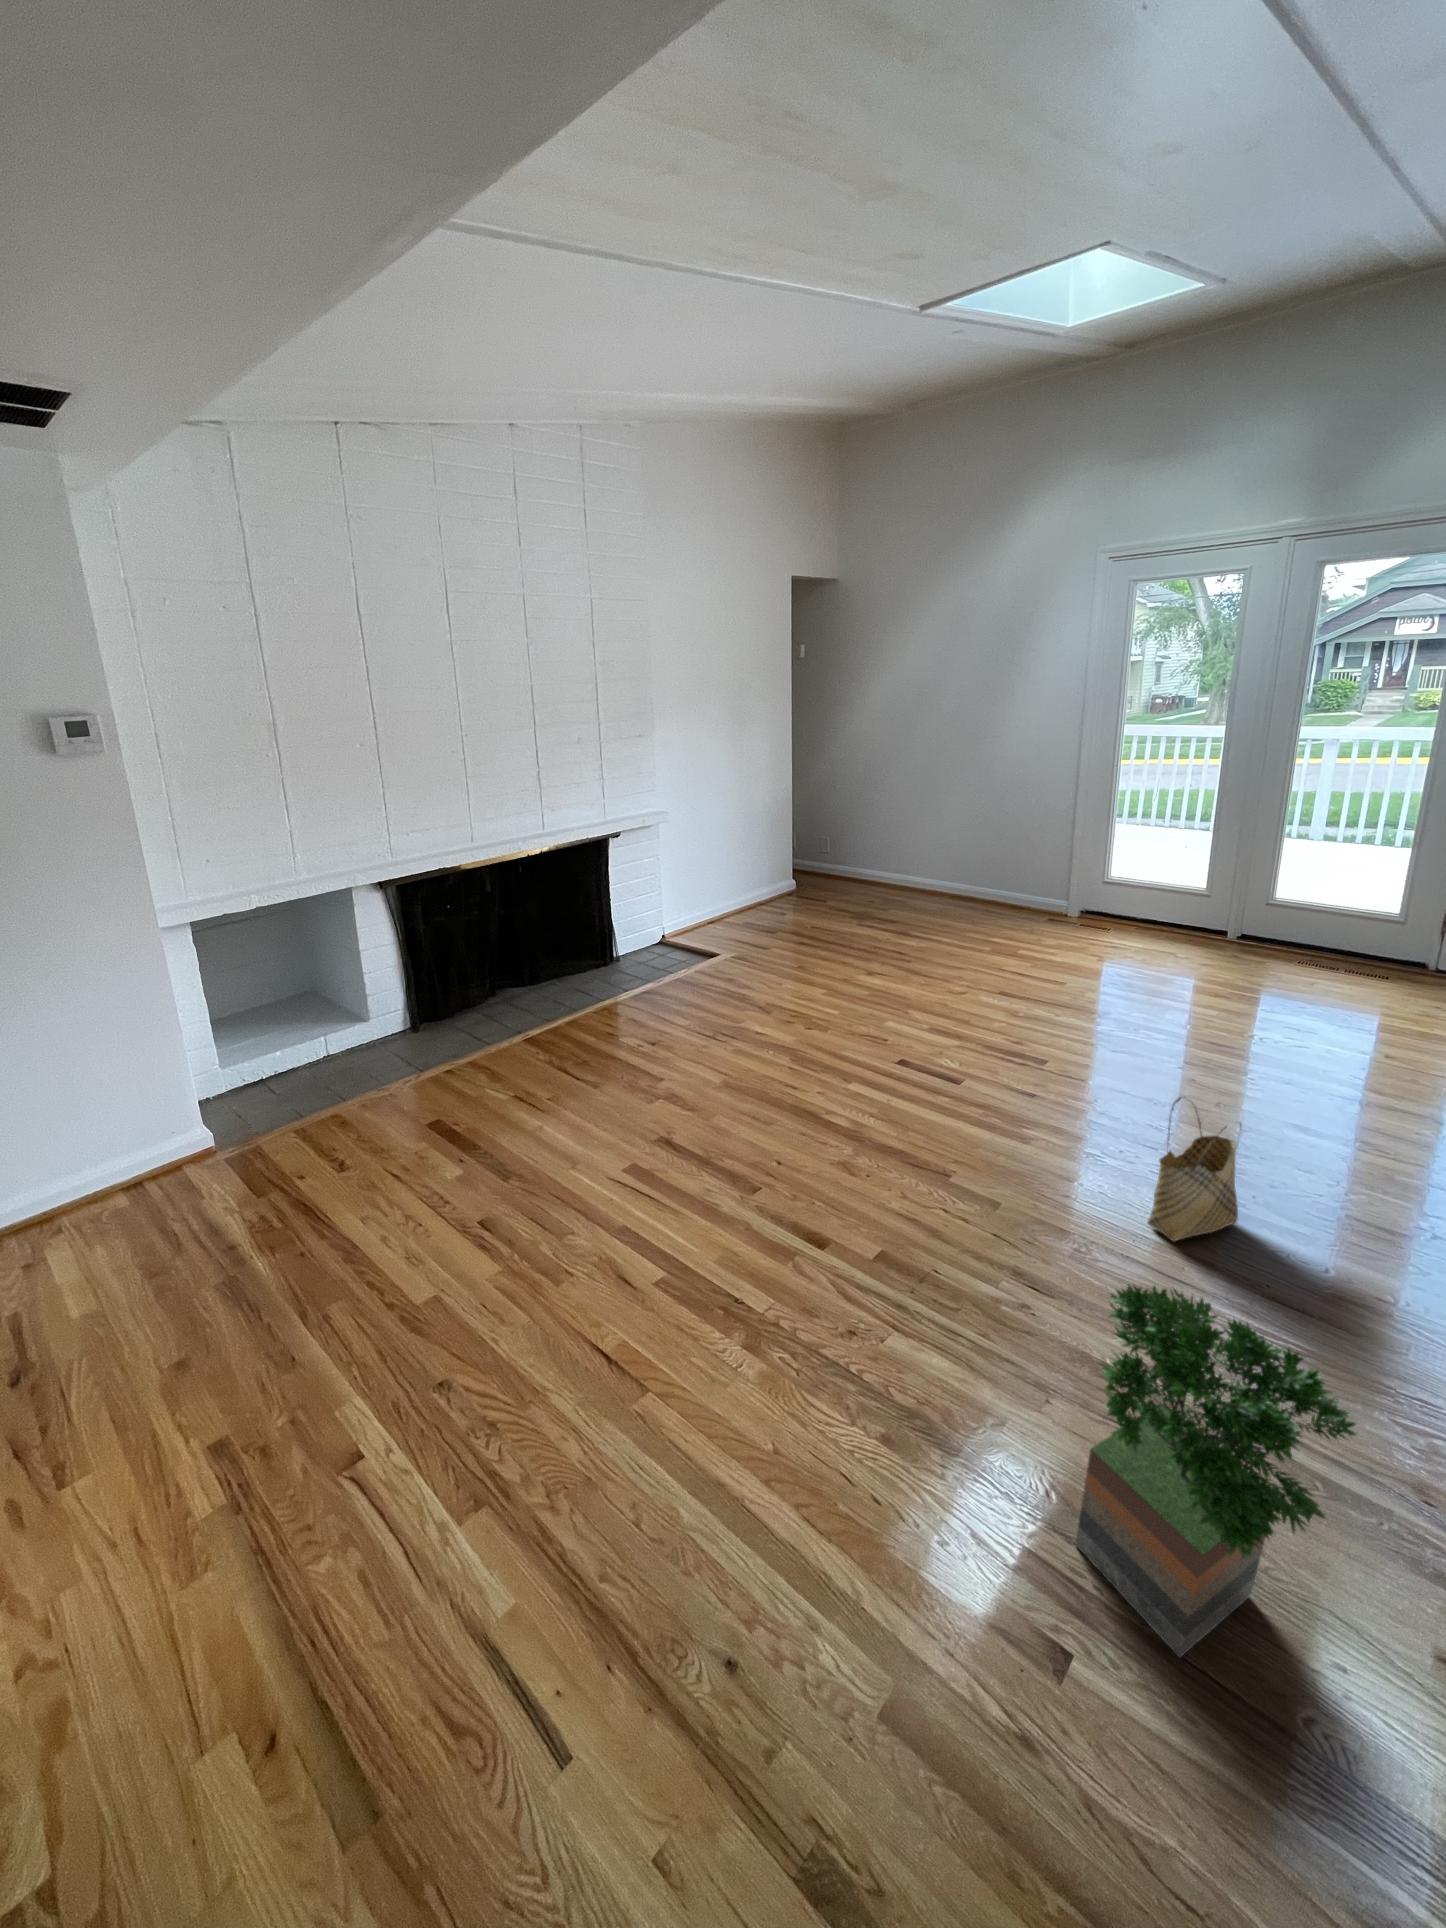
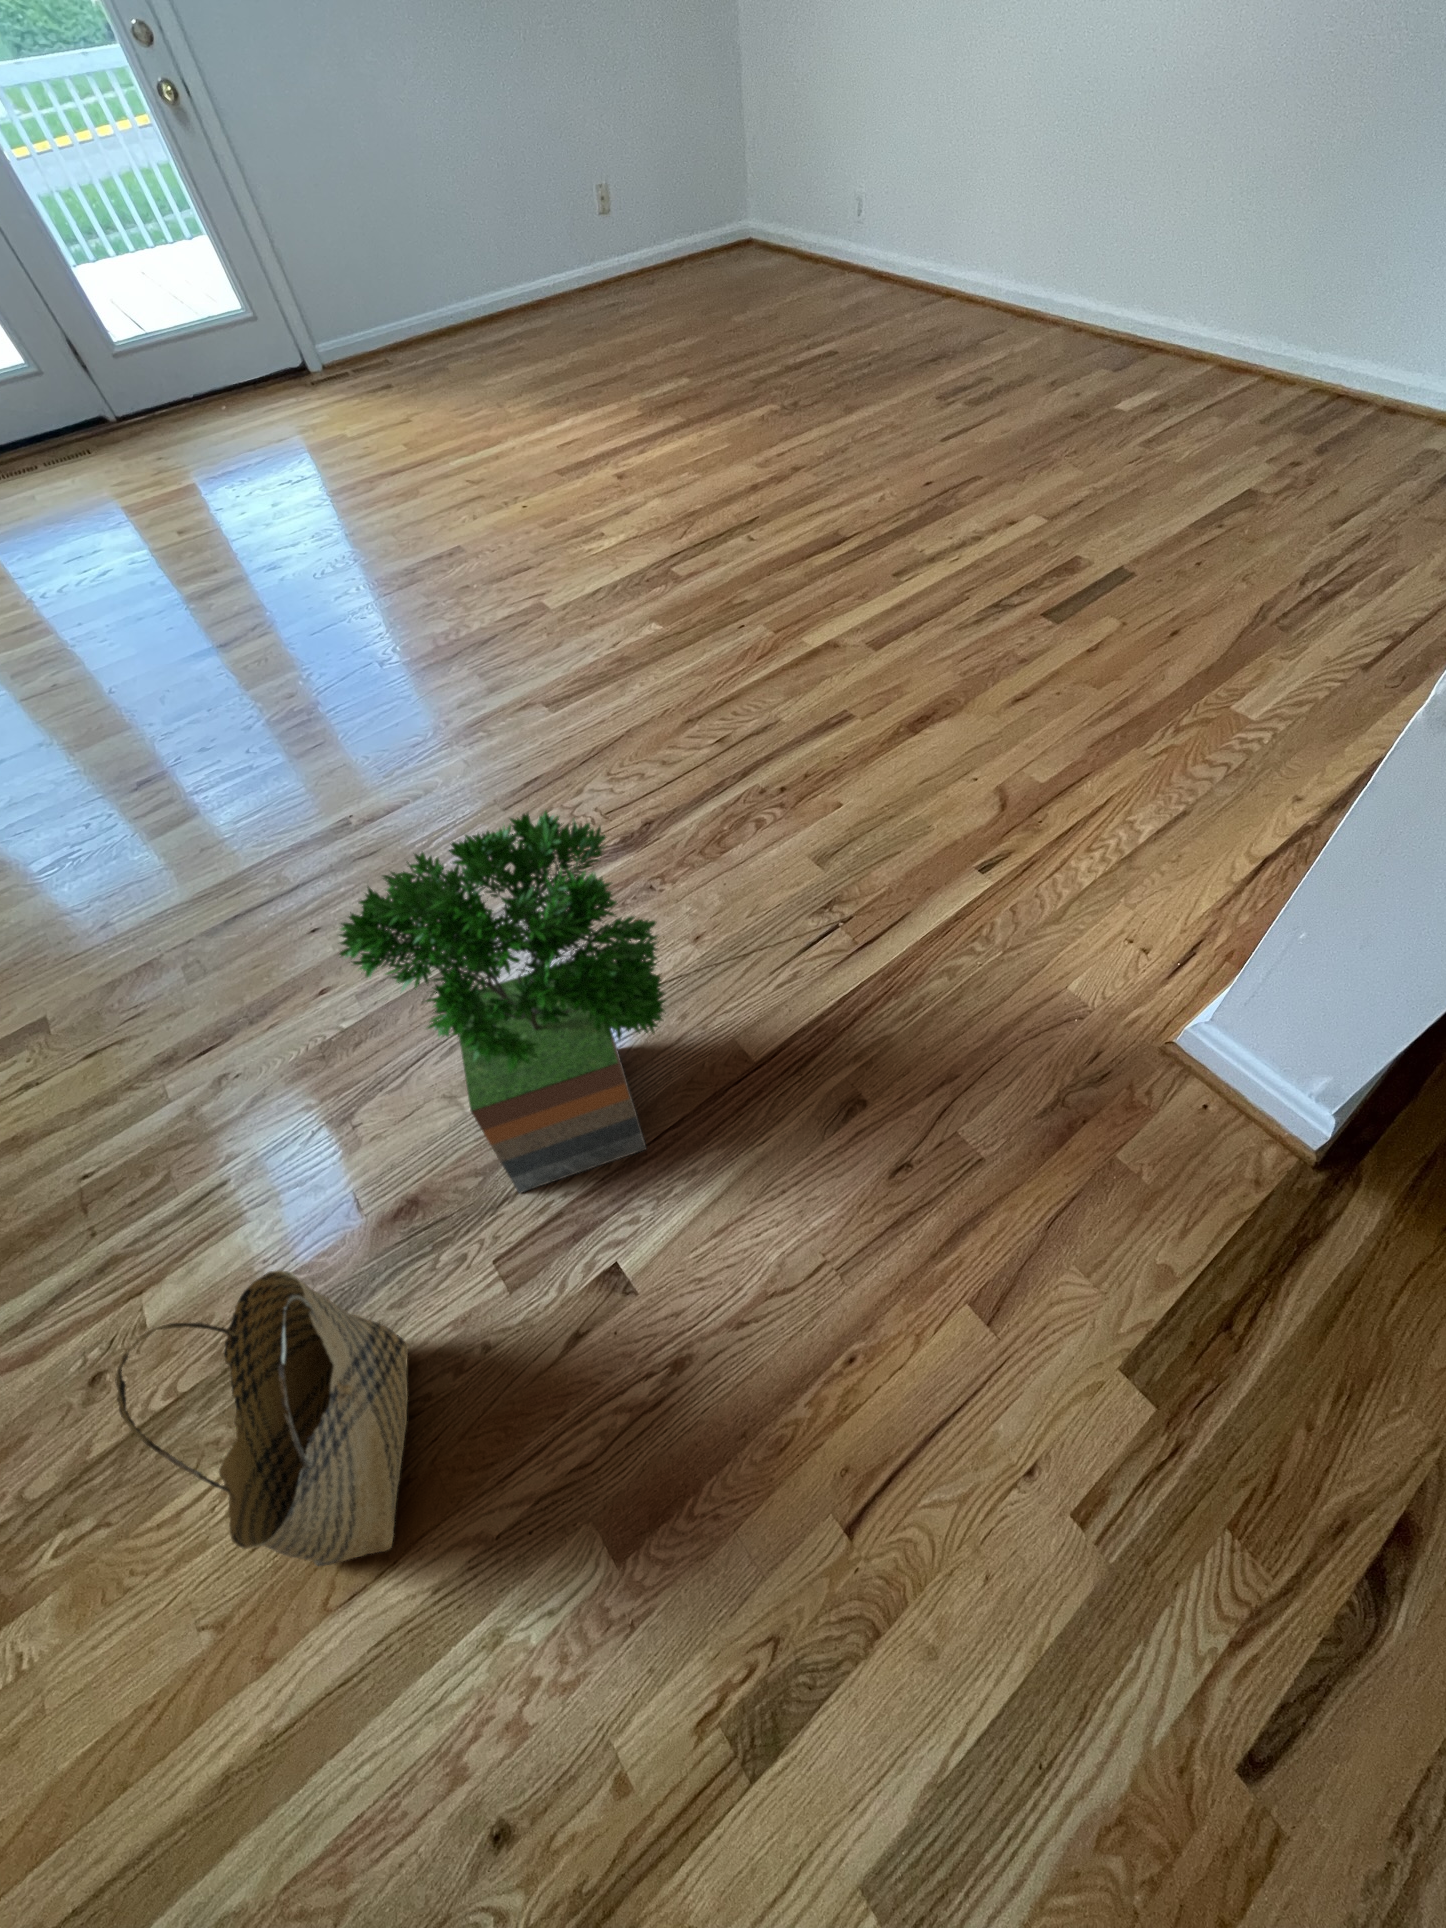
woven basket: present [1148,1097,1242,1241] -> present [115,1270,409,1566]

